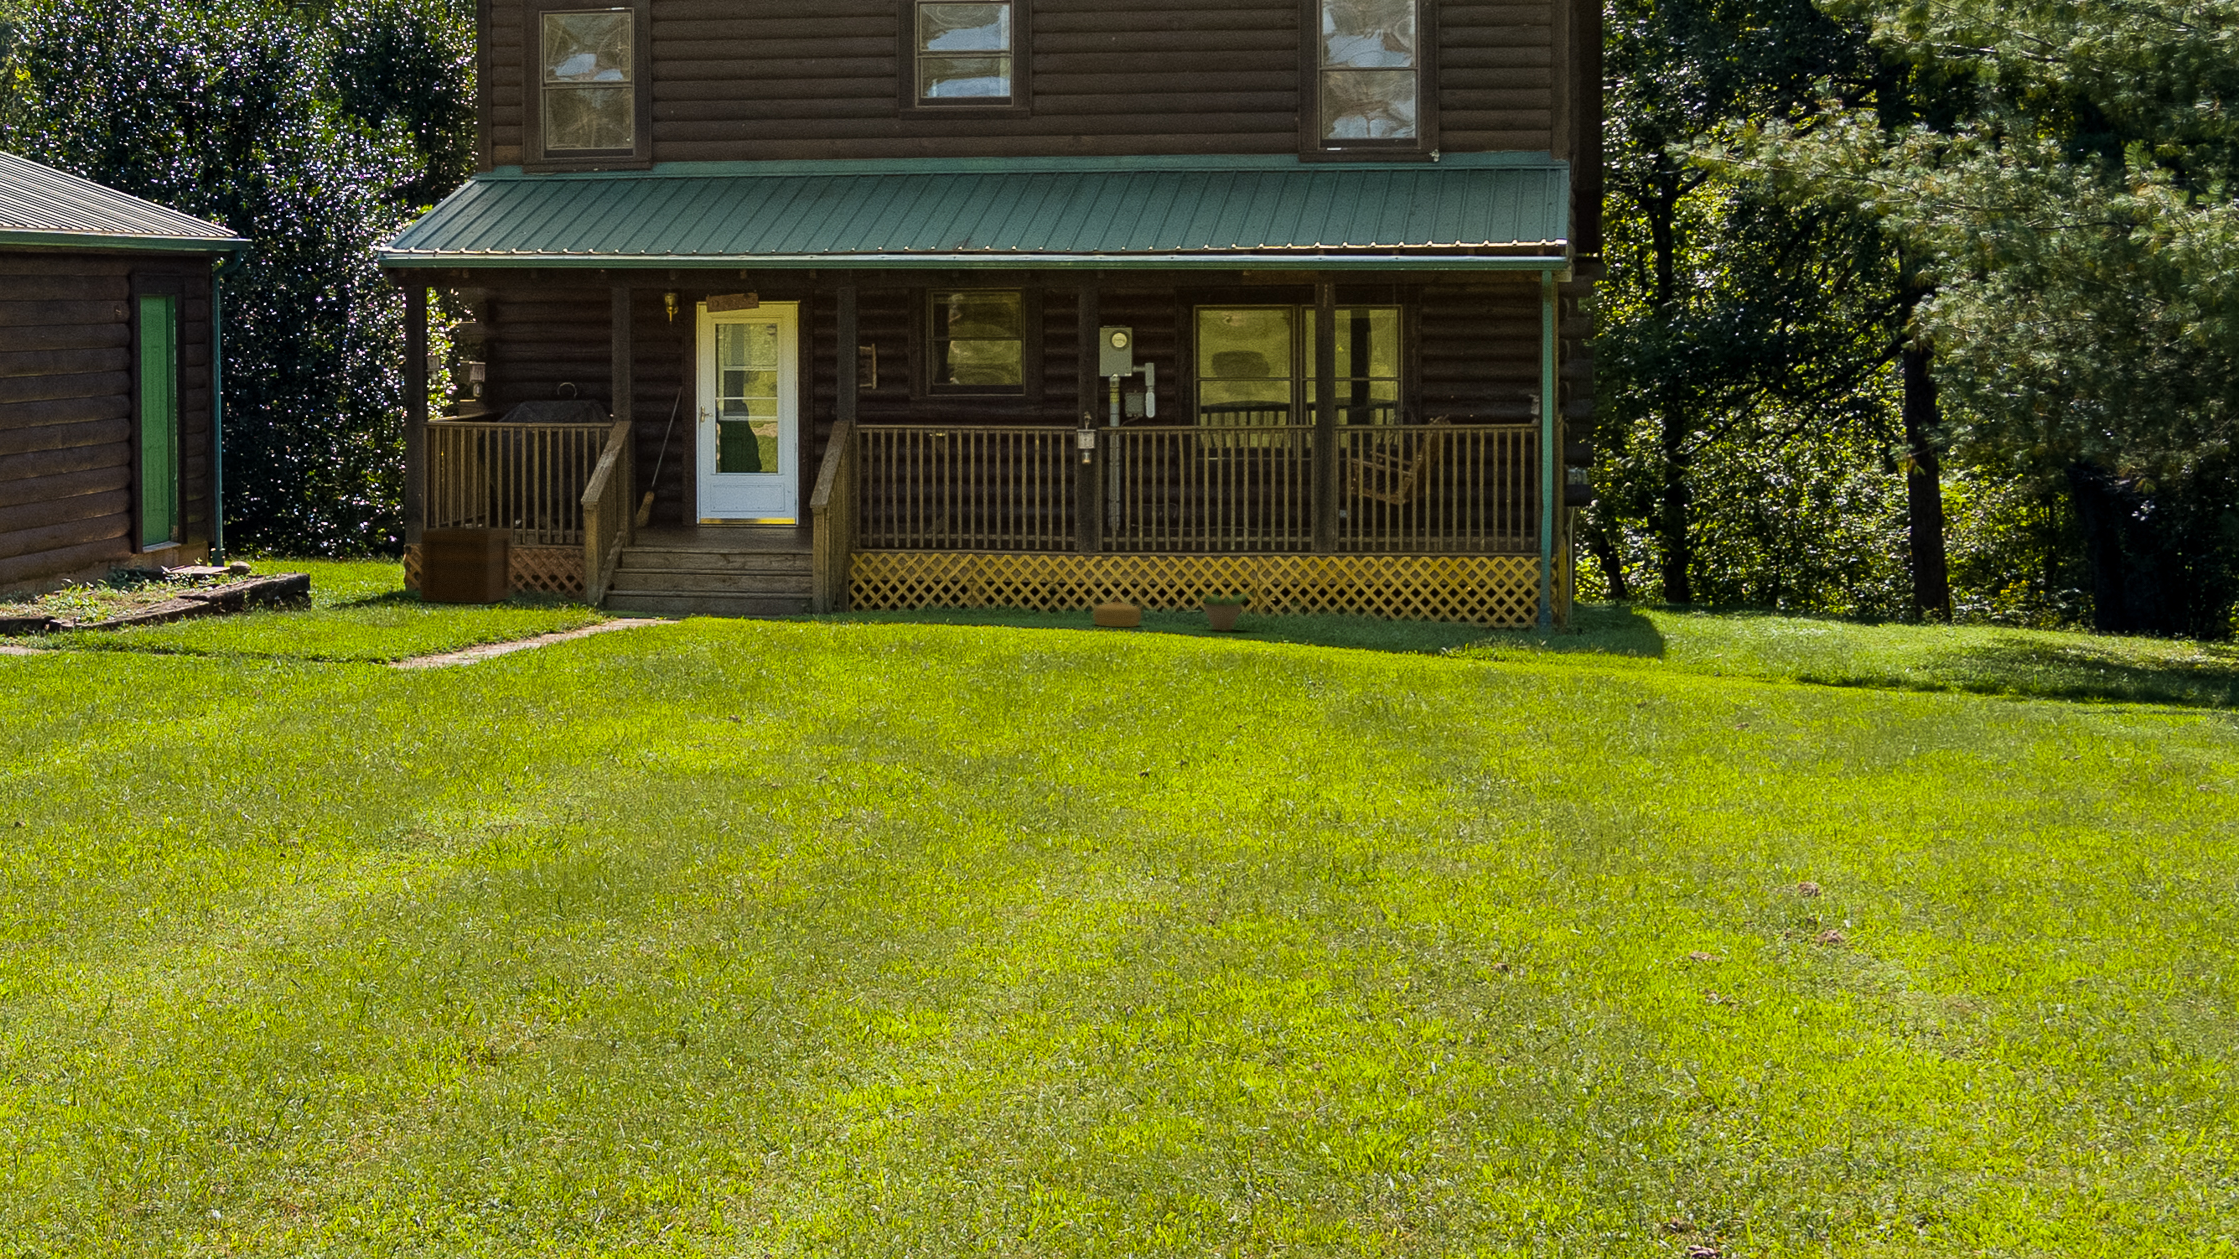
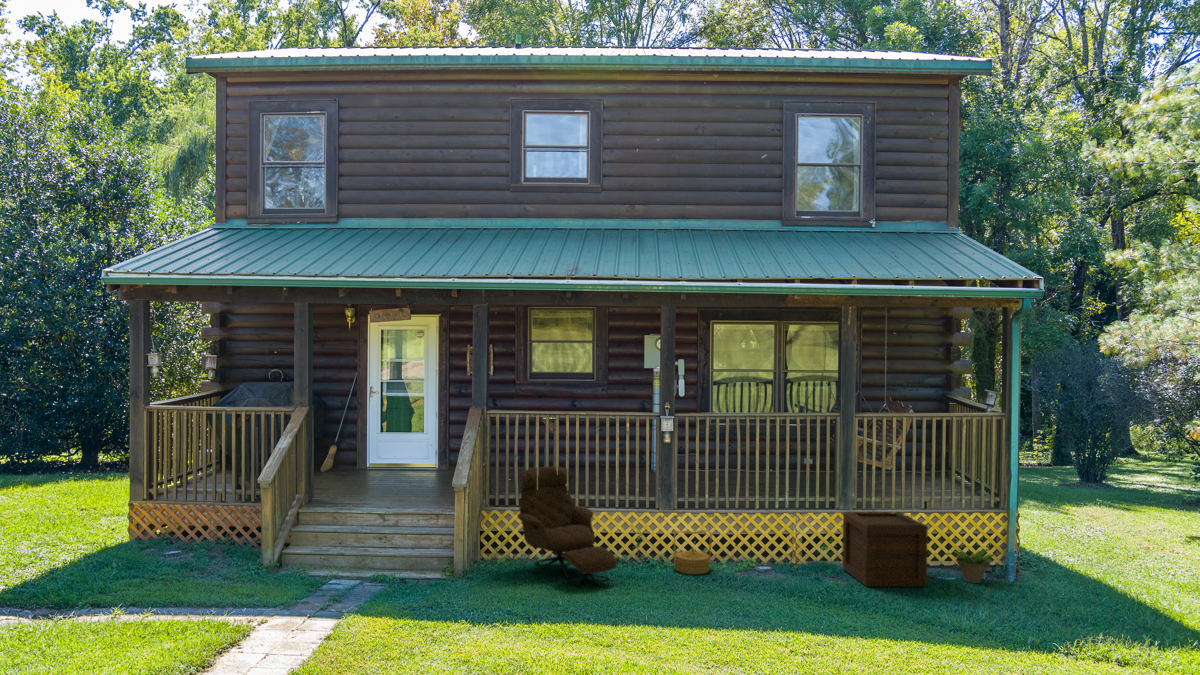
lounge chair: none [895,497,1012,628] -> present [518,467,617,587]
wooden crate: present [420,526,511,604] -> present [842,512,928,587]
decorative plant: present [1198,594,1249,630] -> present [948,549,998,583]

